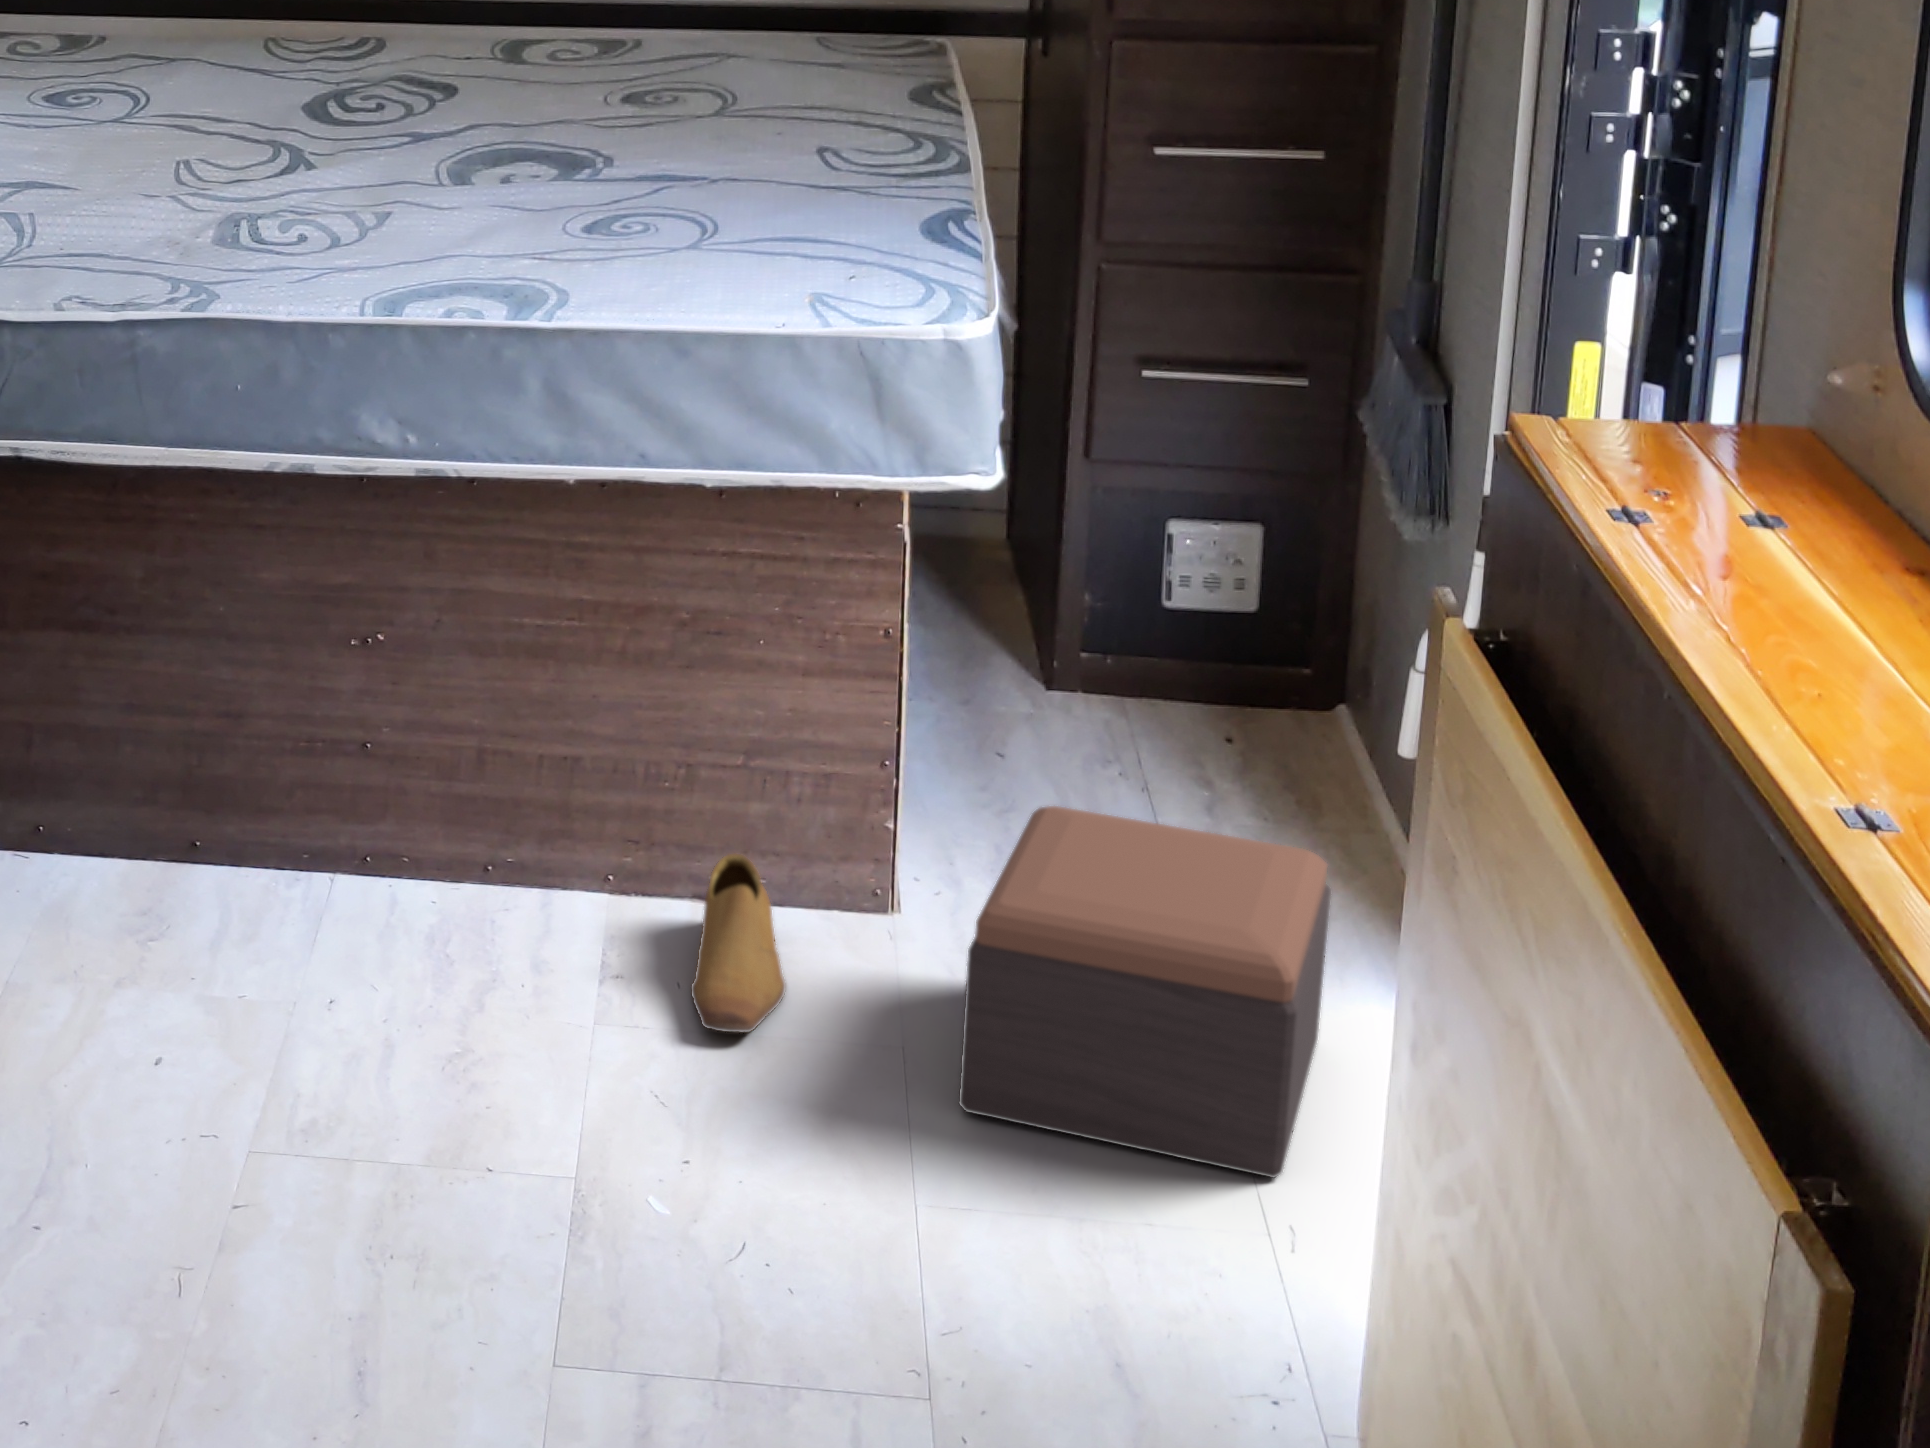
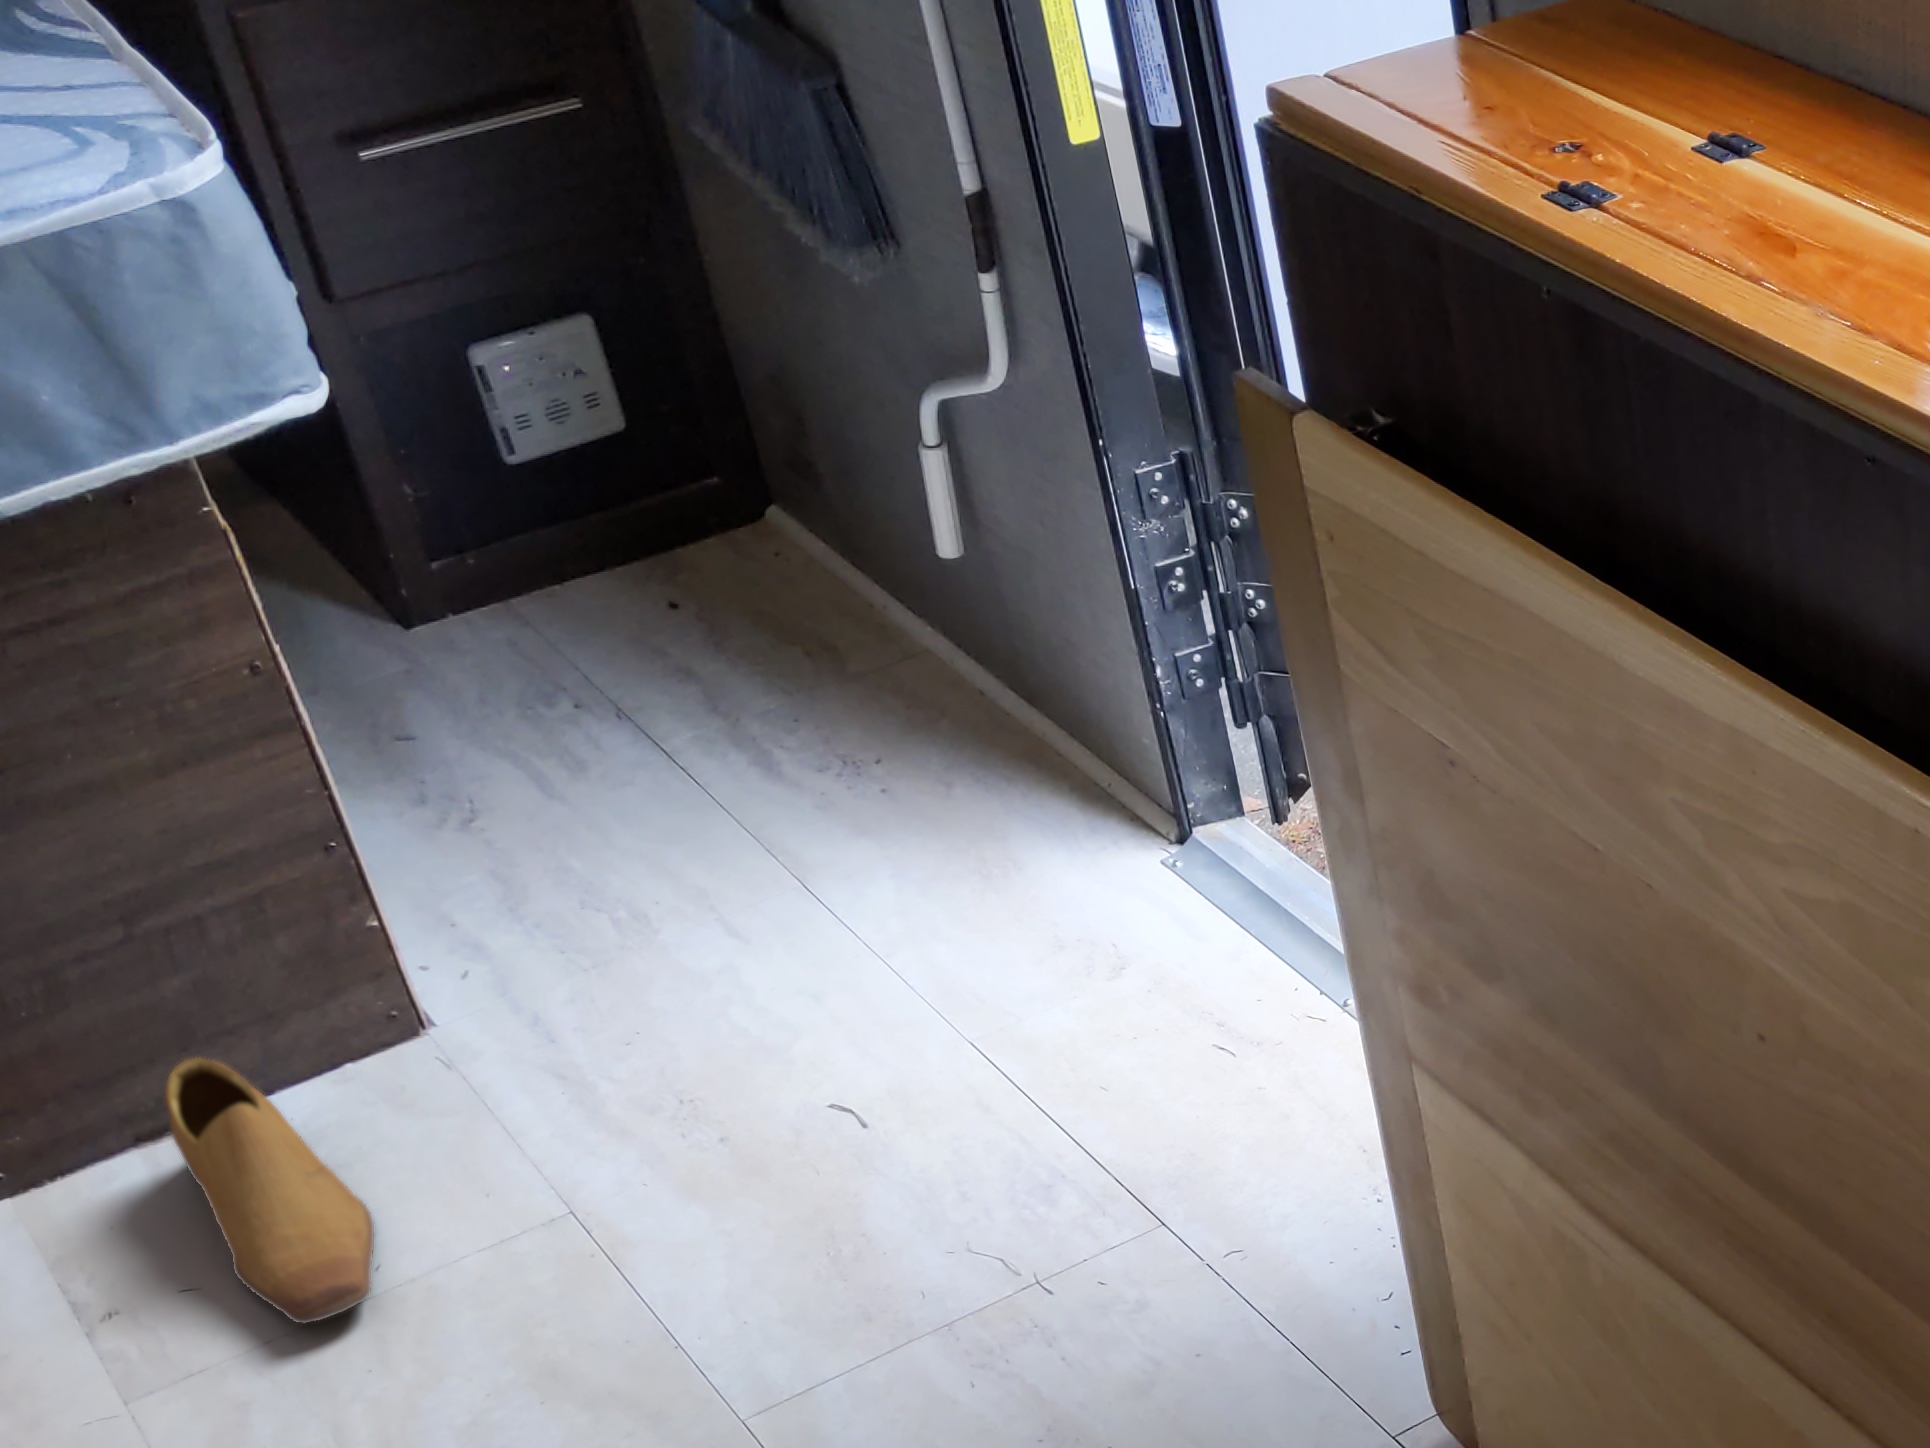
footstool: present [959,806,1331,1178] -> none [594,735,1128,1256]

